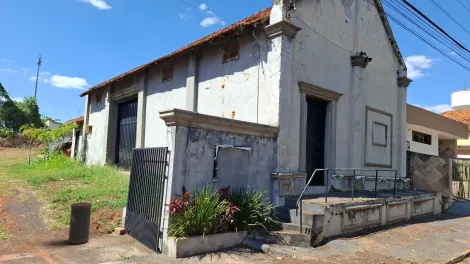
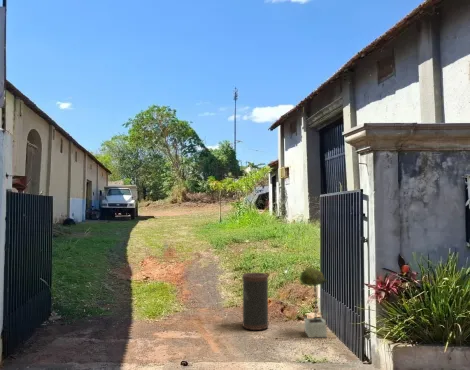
potted tree: none [116,196,135,244] -> present [300,267,327,338]

